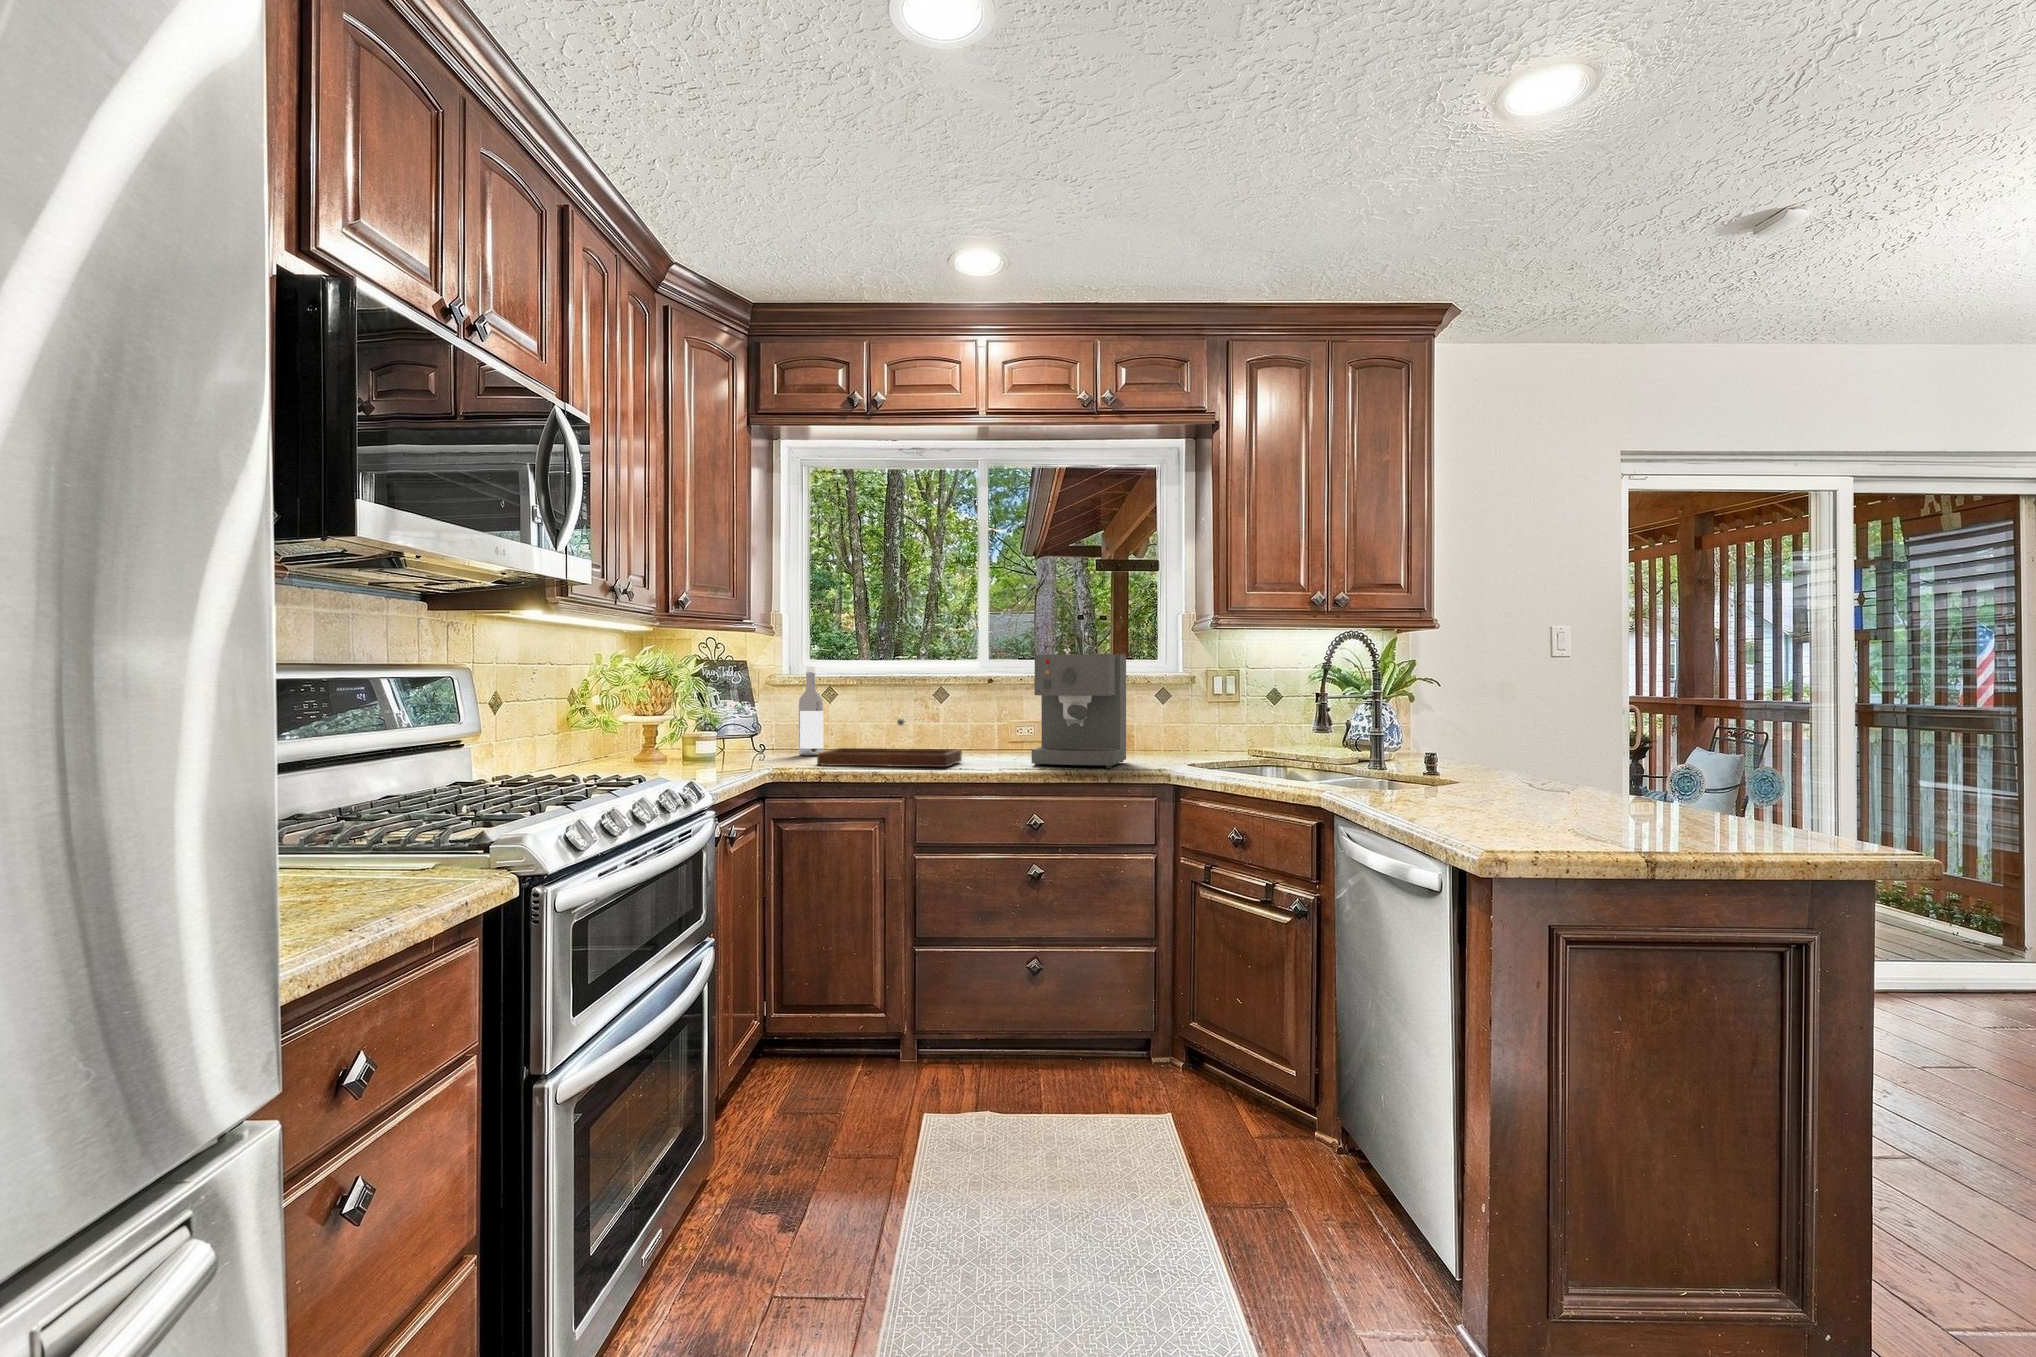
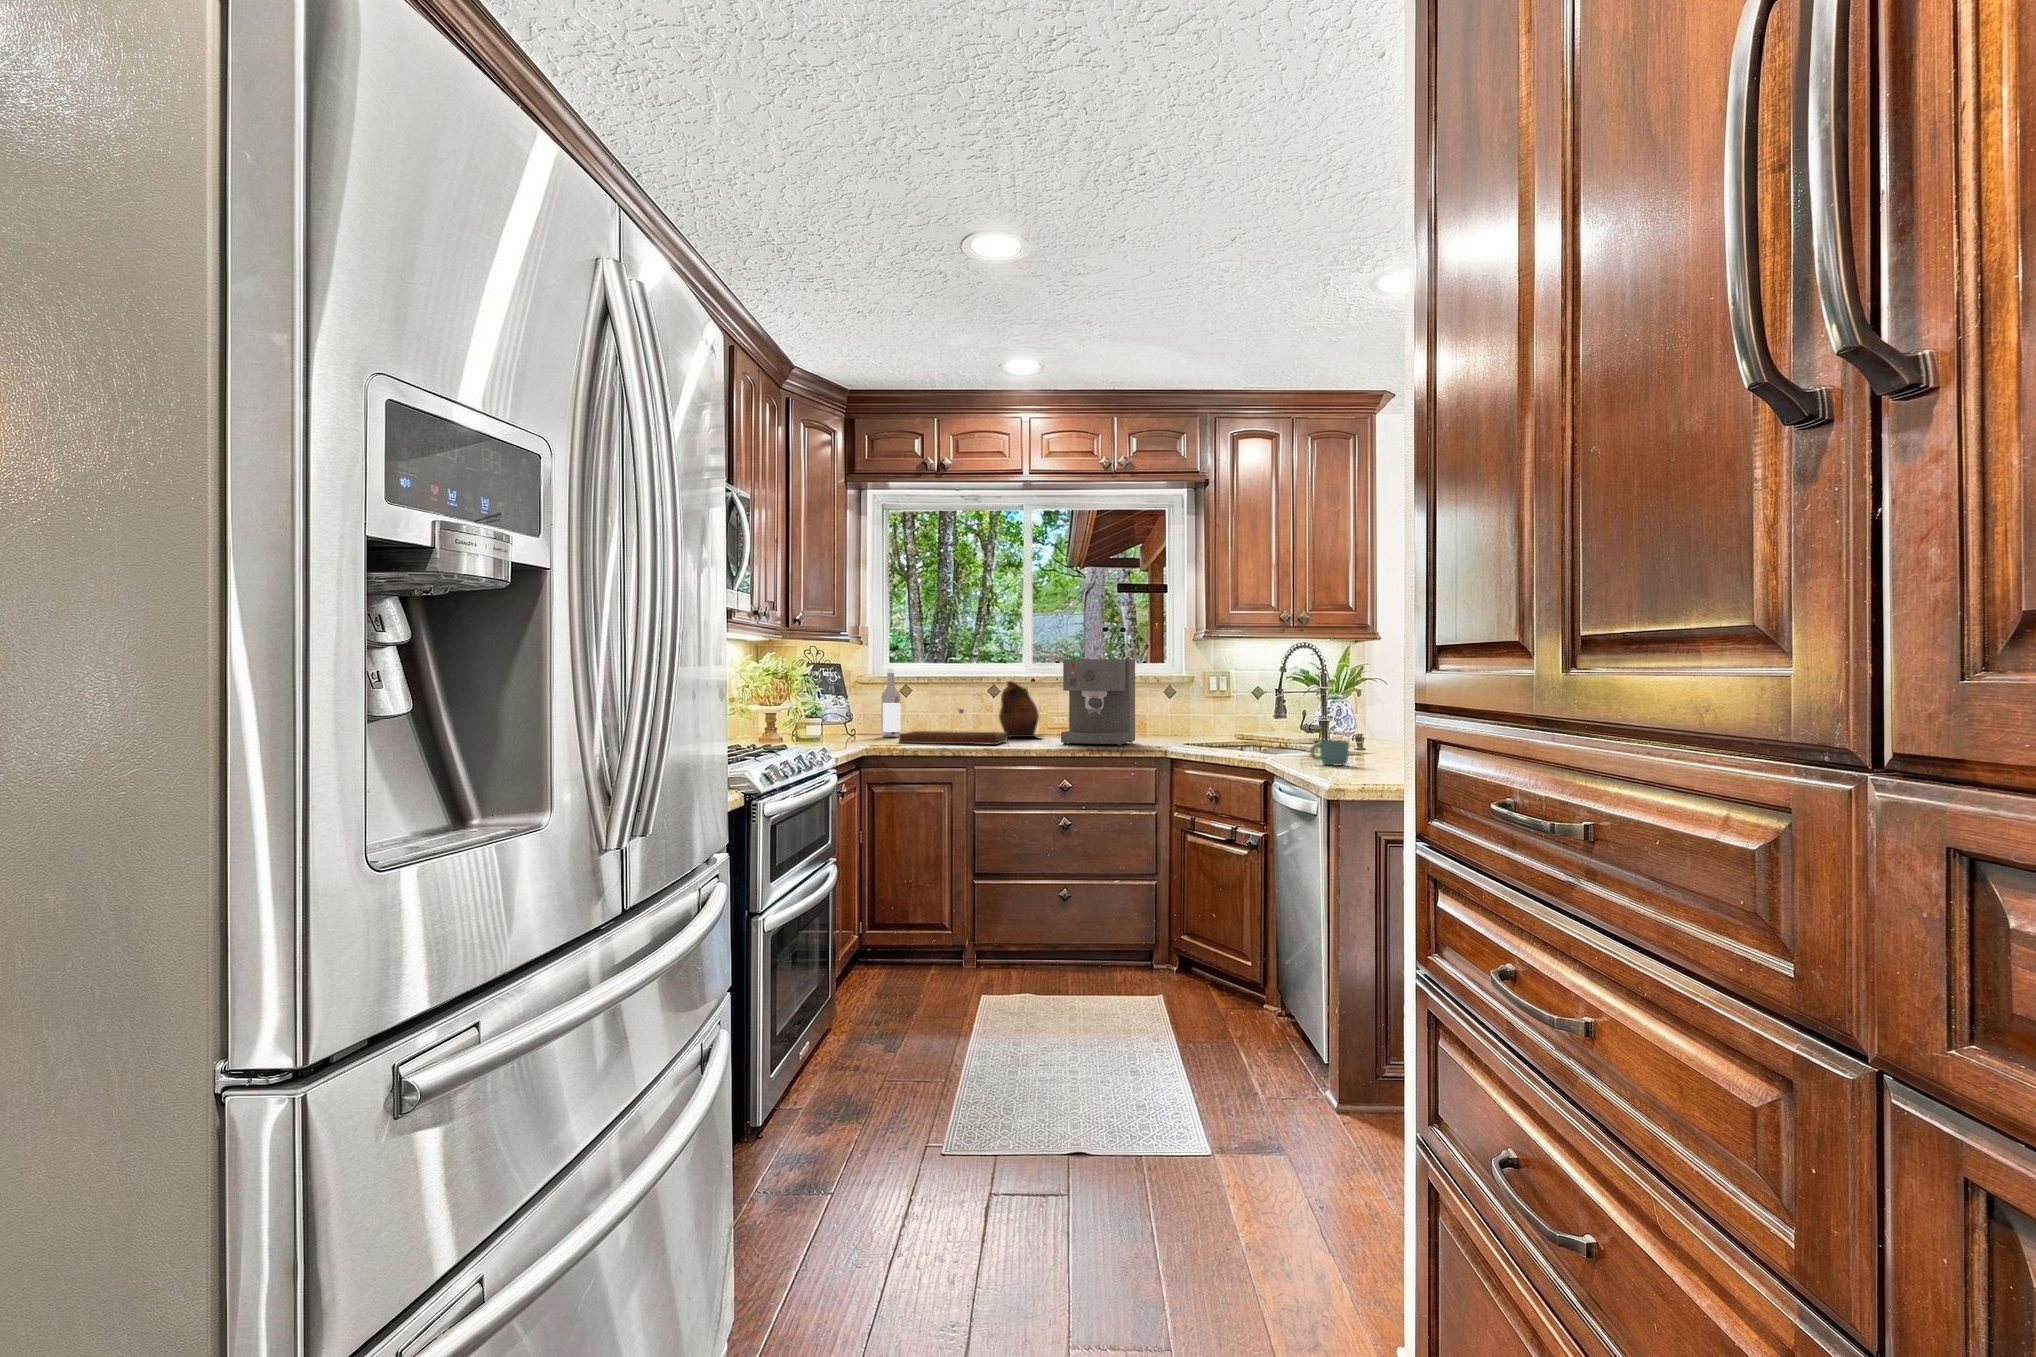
ceramic pitcher: none [945,683,1009,755] -> present [999,681,1042,737]
mug: none [1390,767,1446,803] -> present [1311,740,1349,765]

